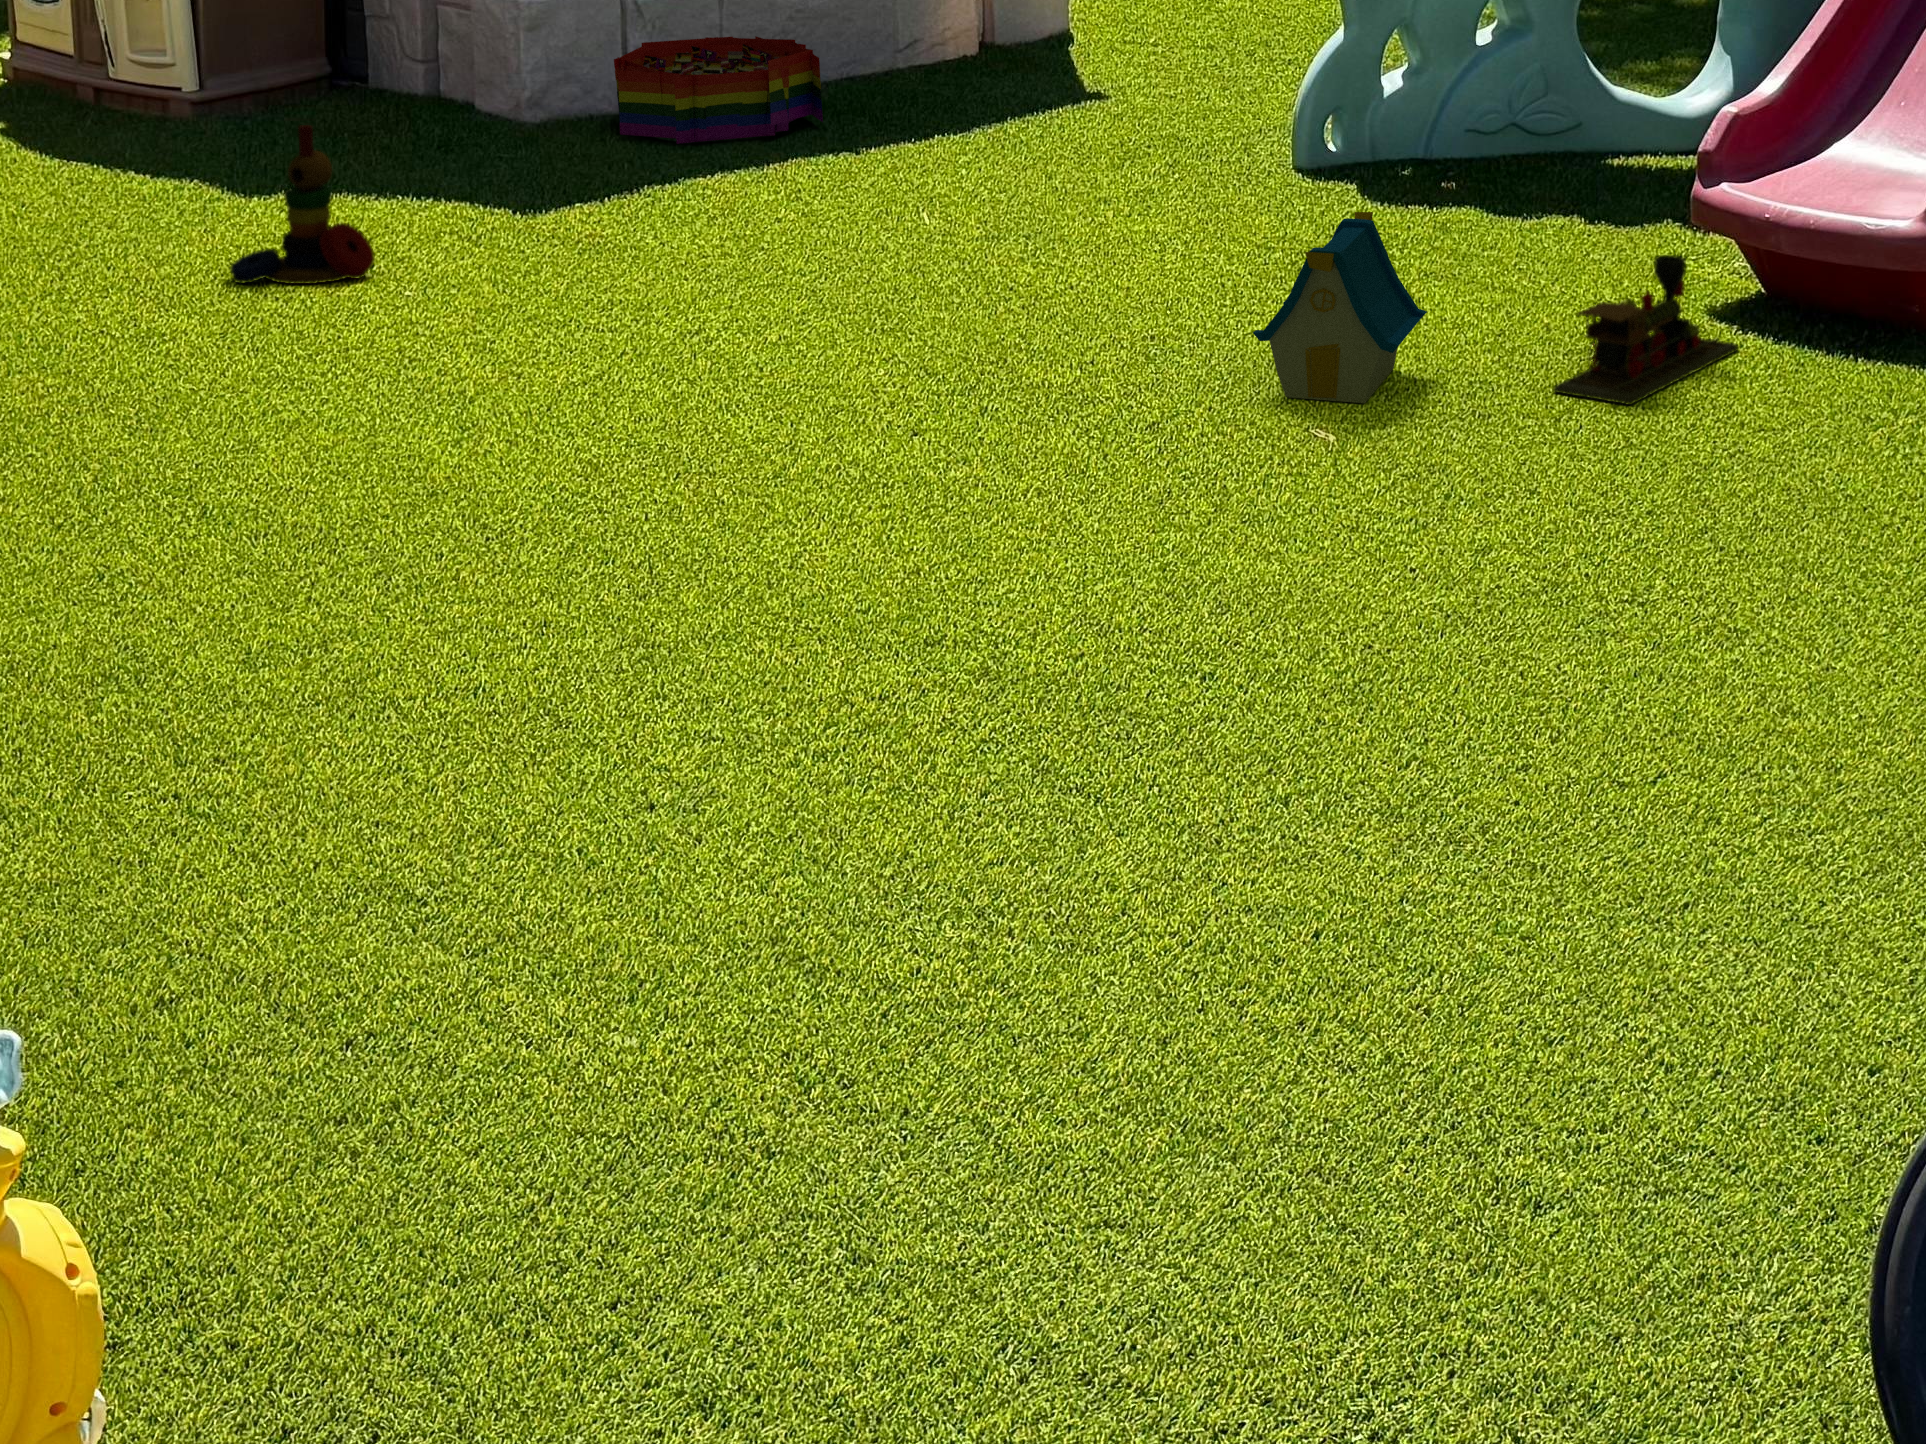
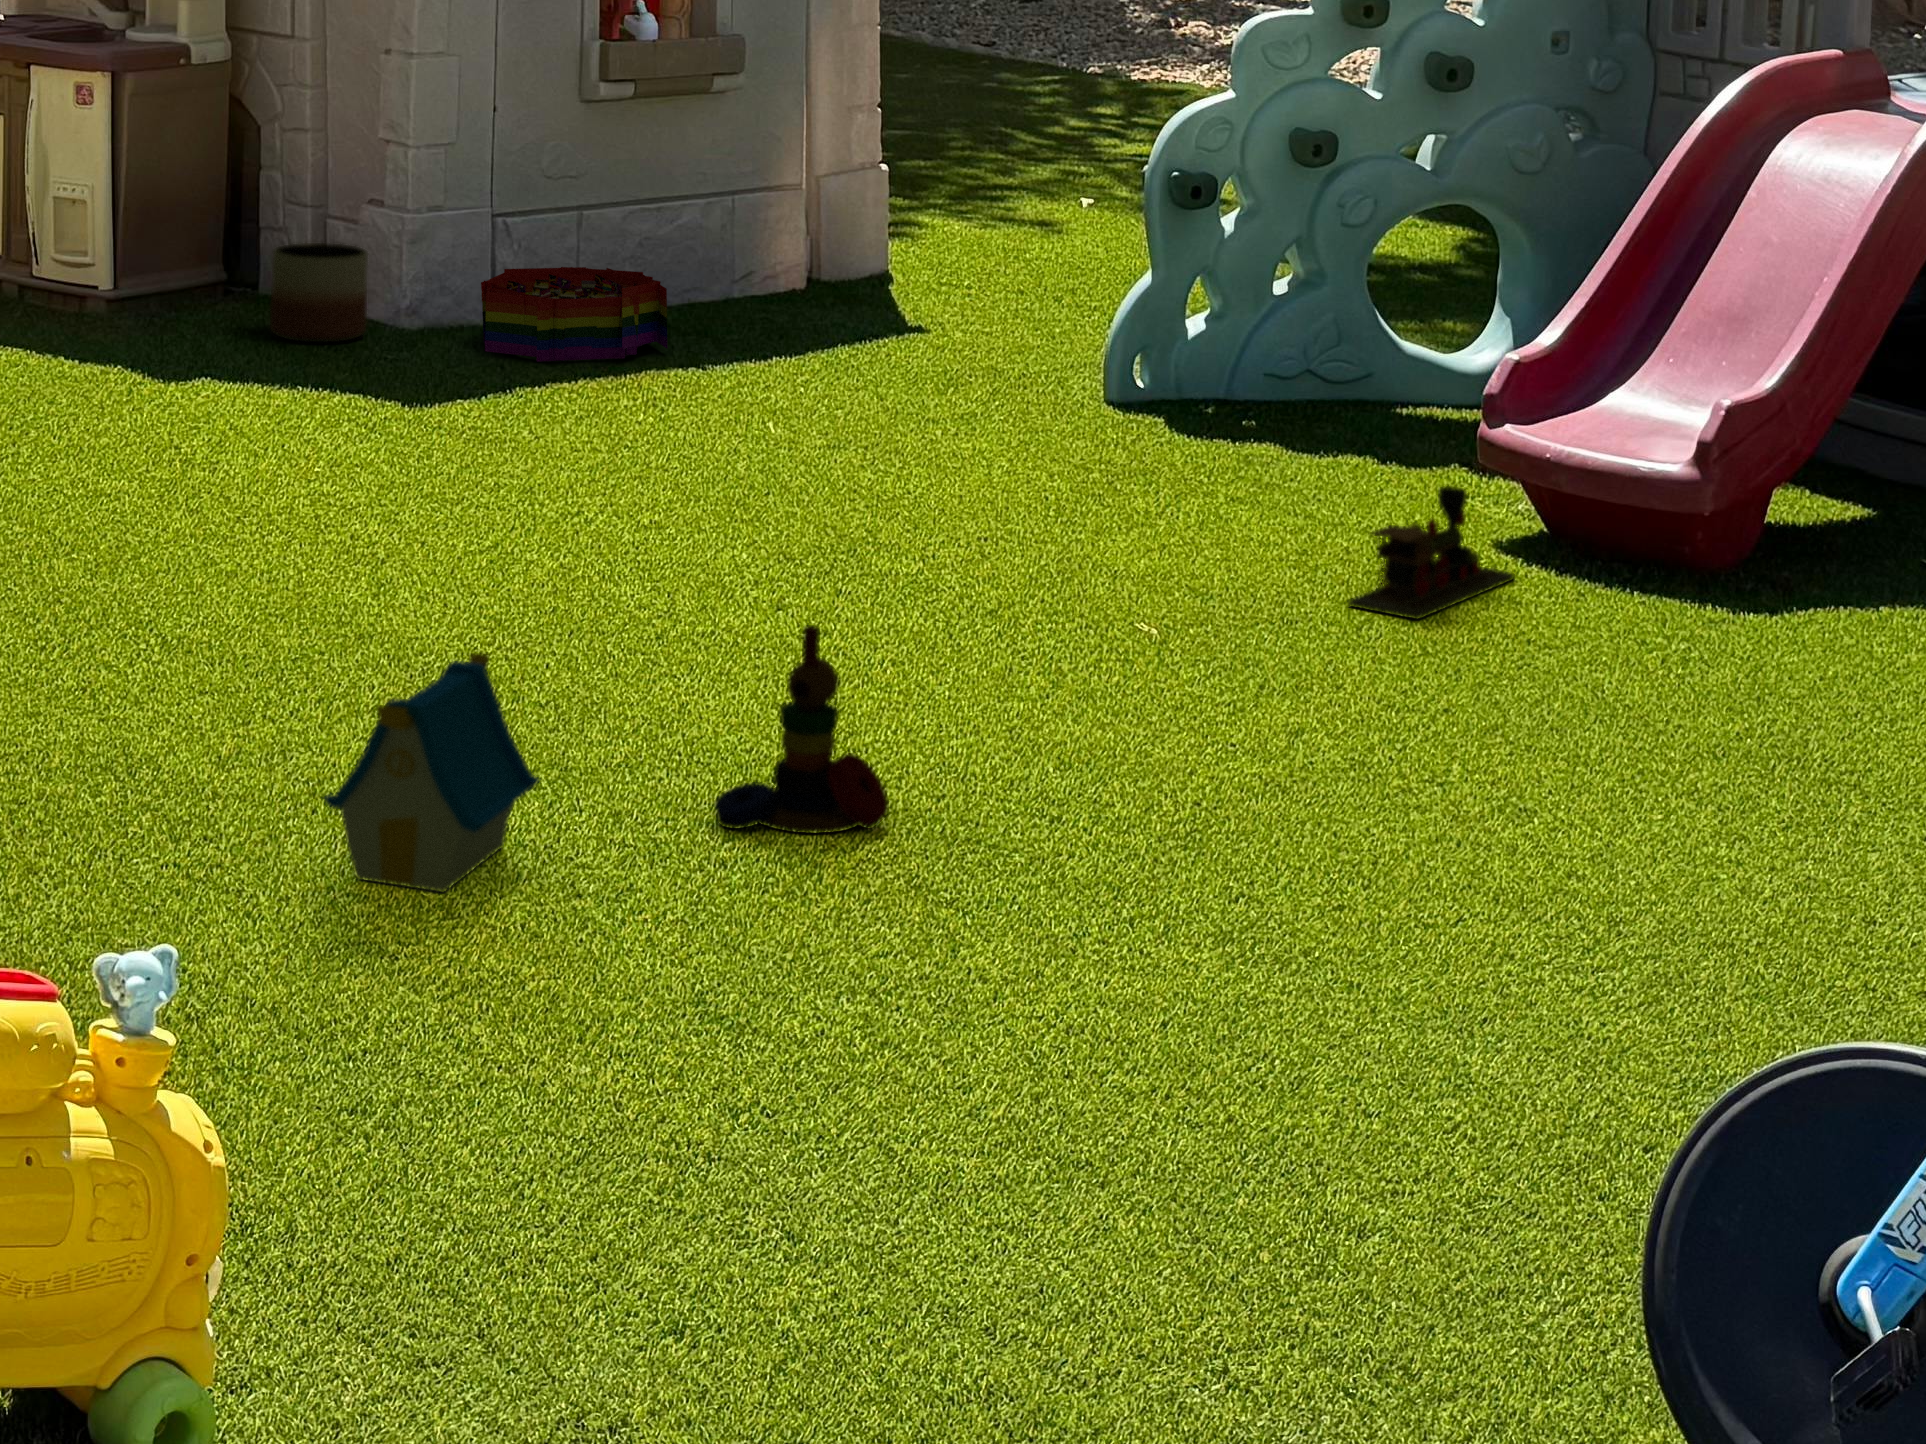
planter: none [380,24,489,132] -> present [270,243,368,342]
stacking toy: present [230,125,375,284] -> present [714,625,889,833]
toy house: present [1253,212,1427,403] -> present [324,653,540,892]

